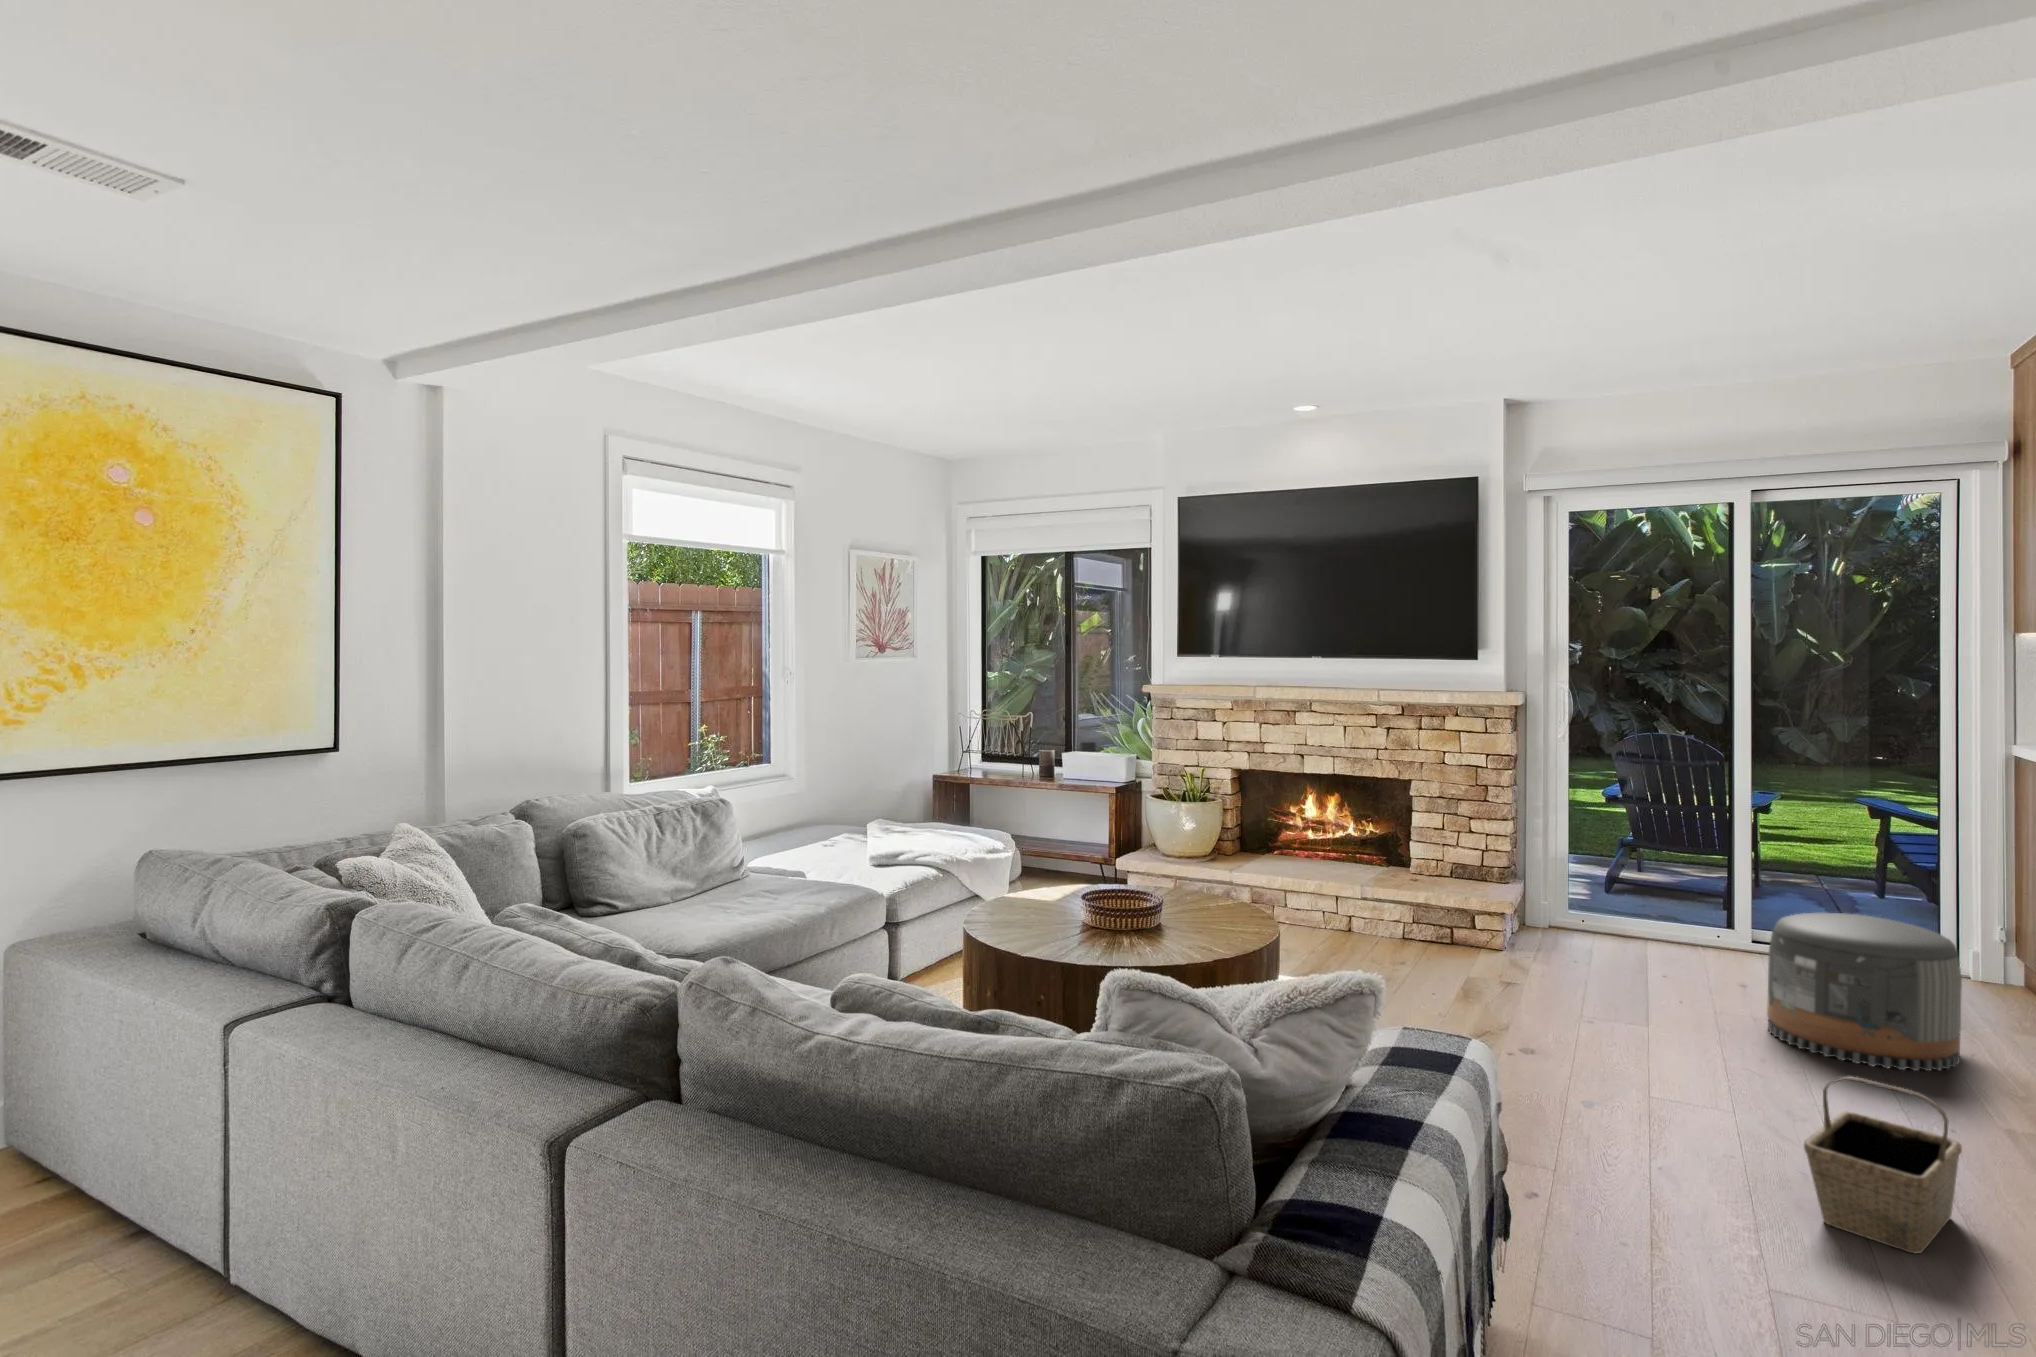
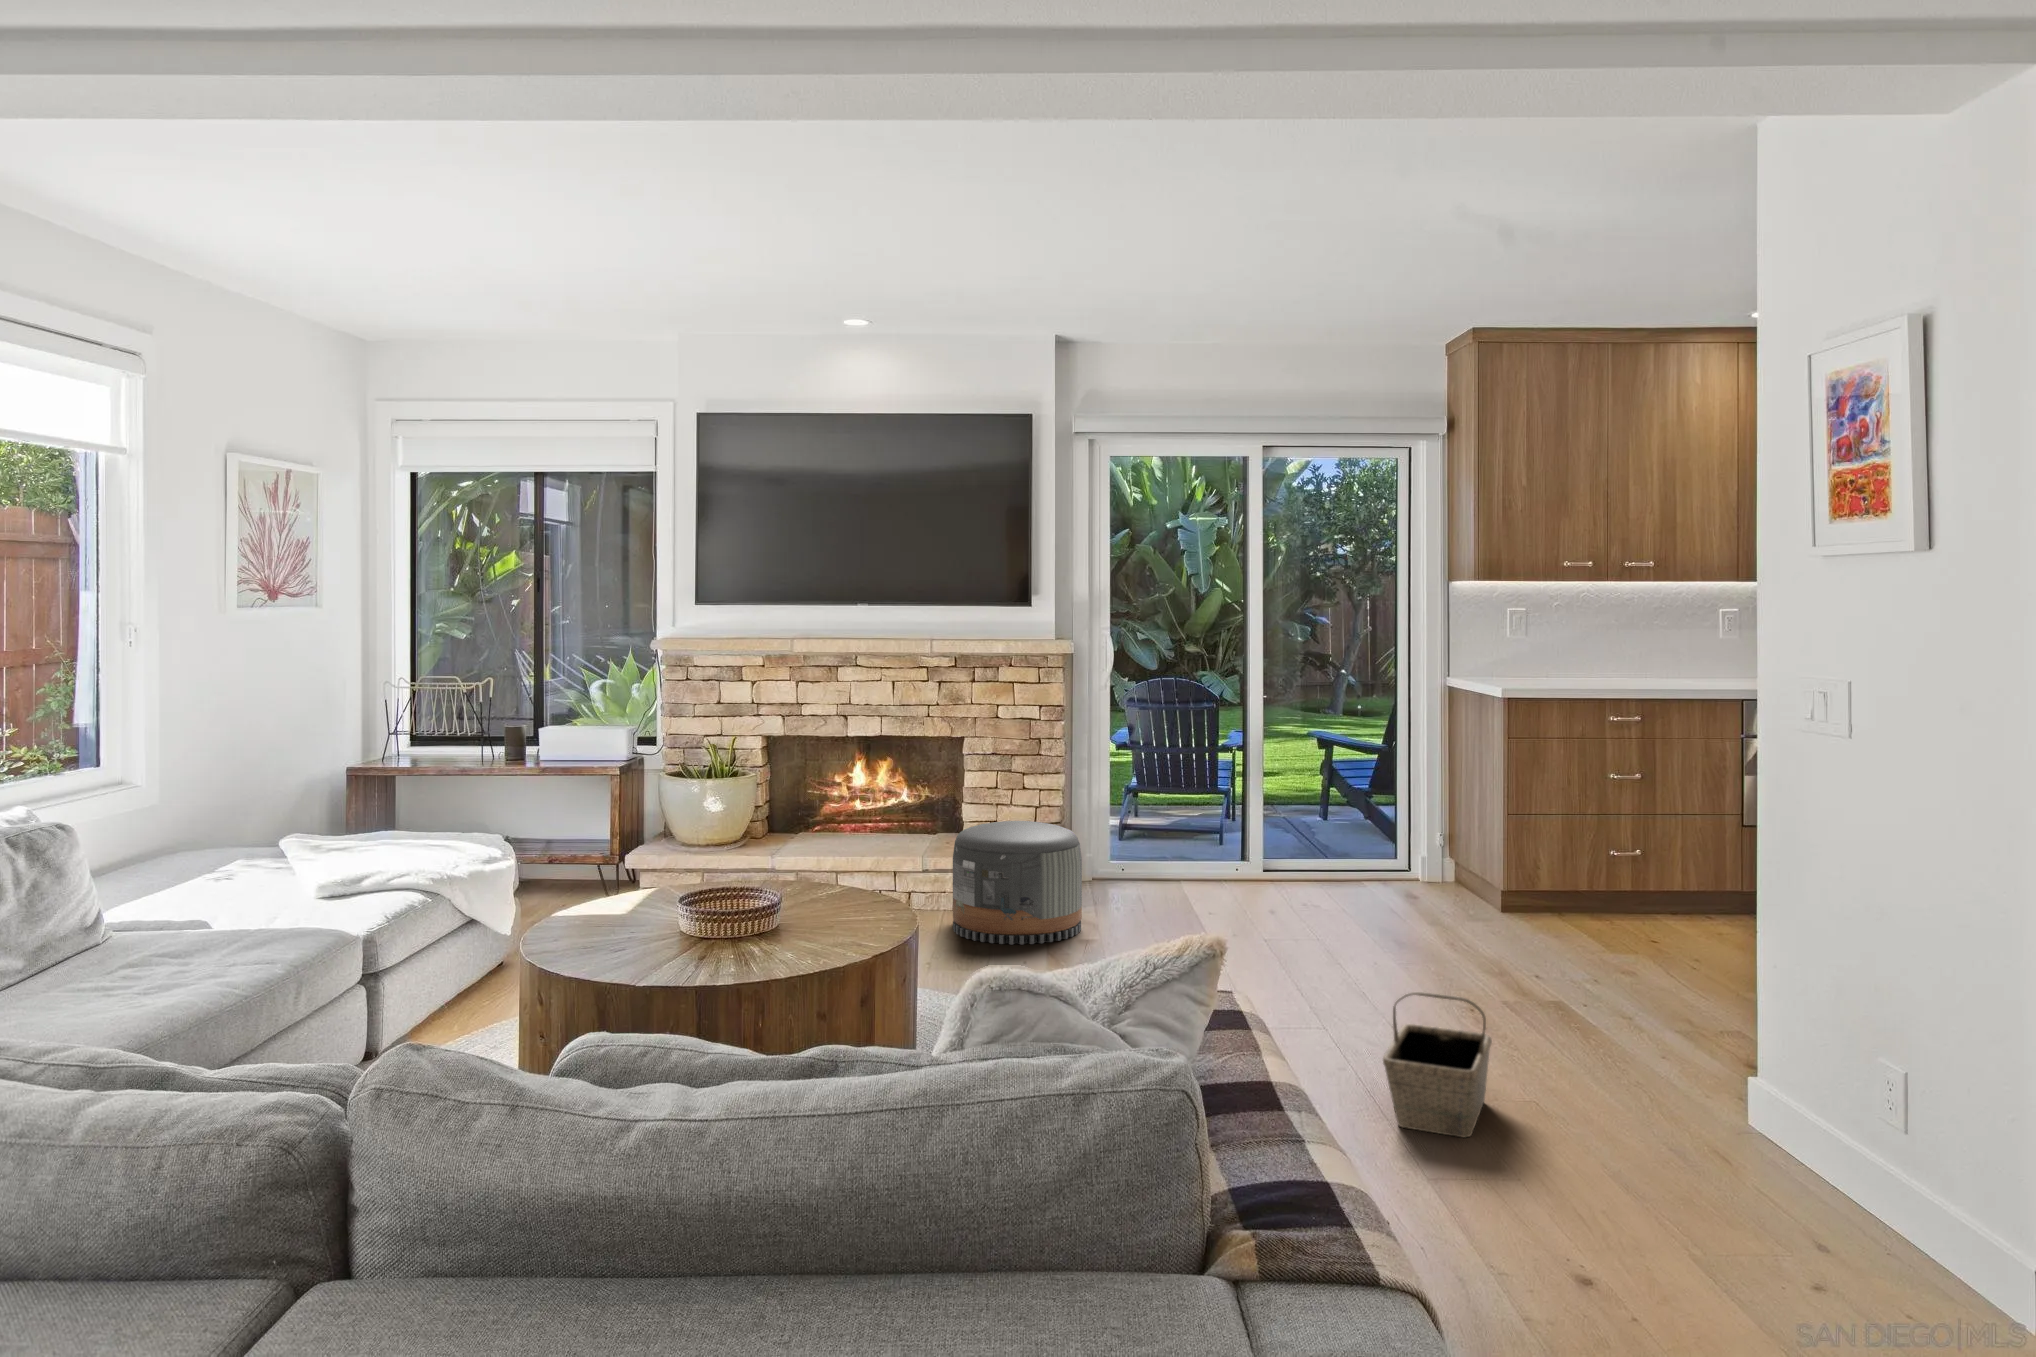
pouf: present [1767,913,1962,1071] -> present [953,821,1082,944]

